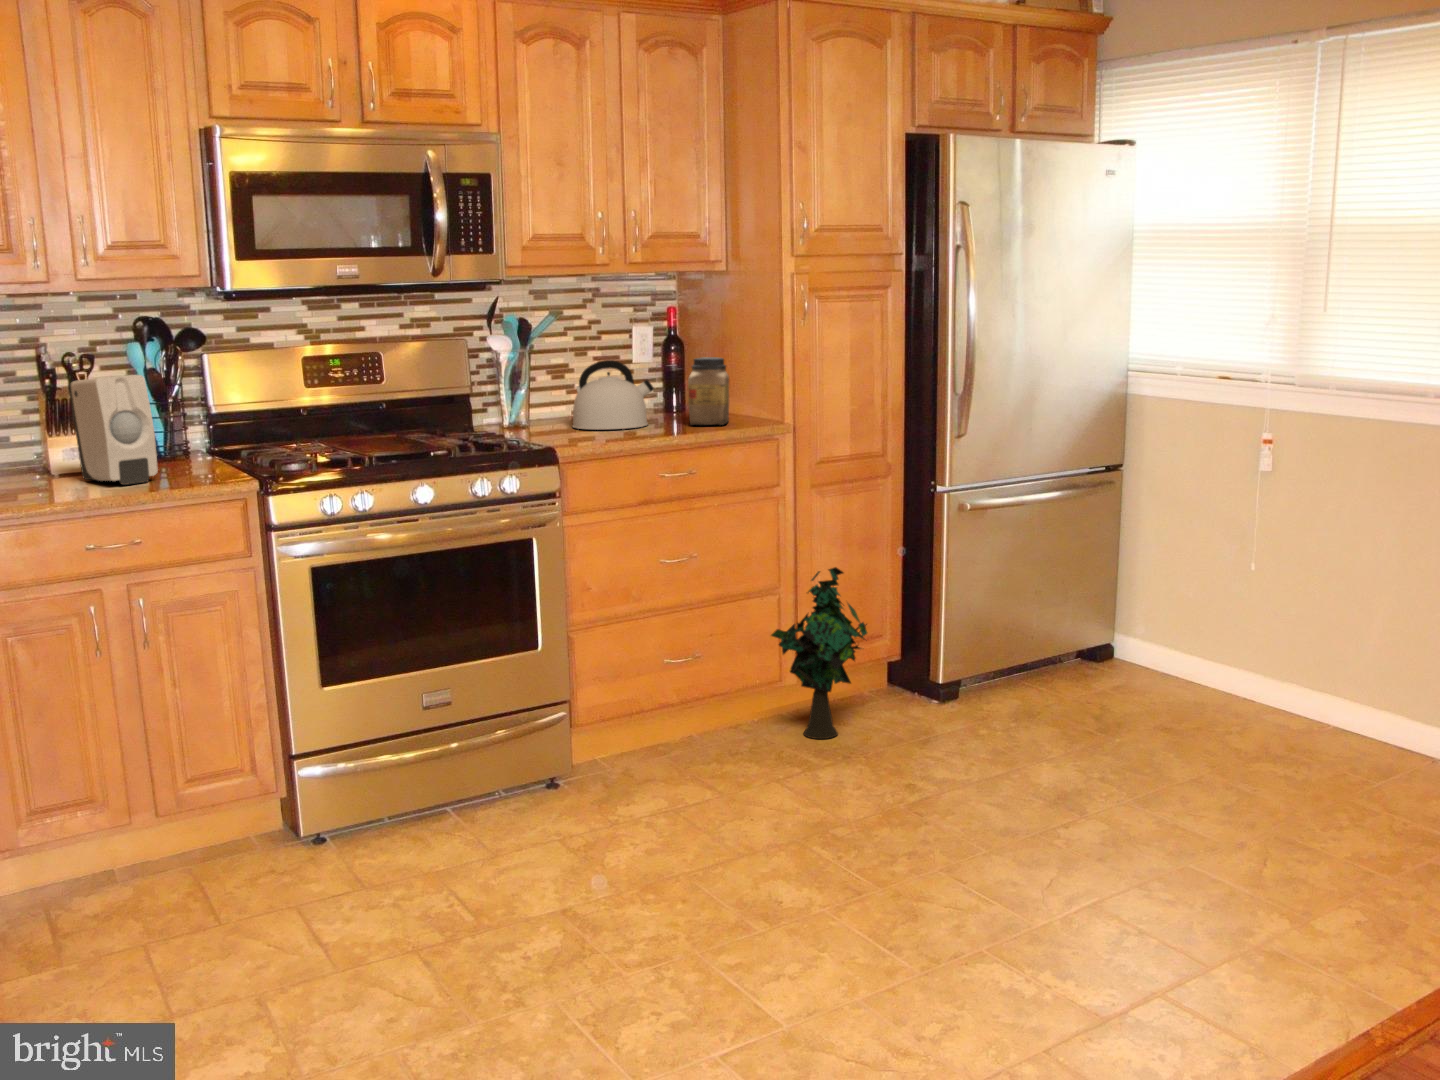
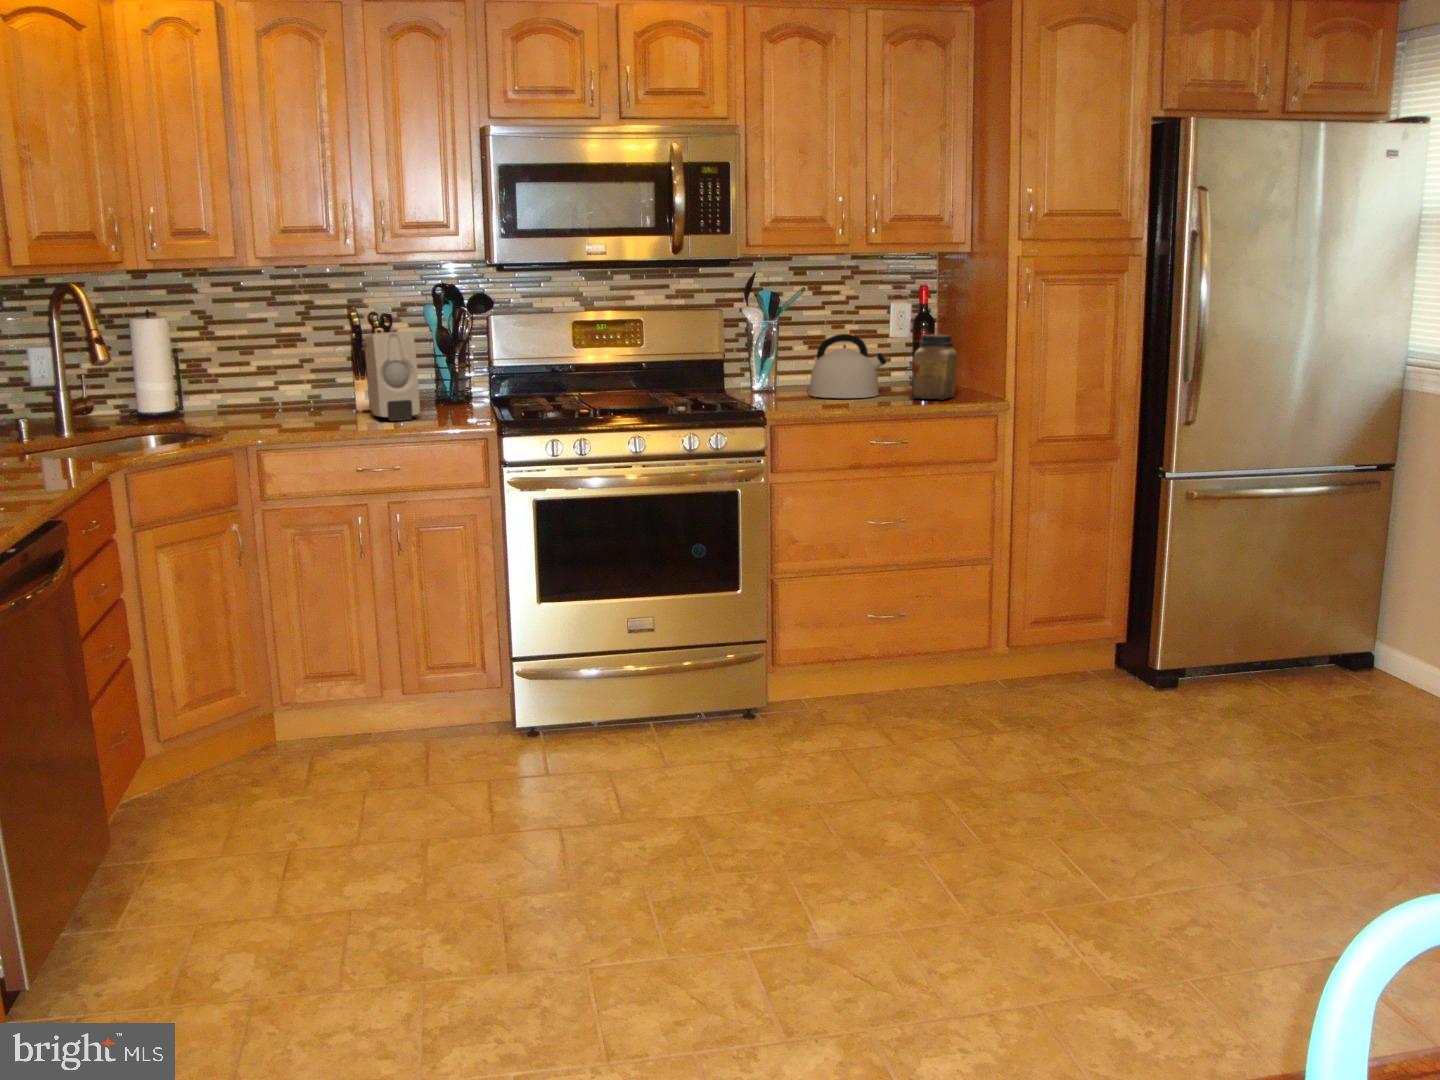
decorative plant: present [771,567,867,739] -> none [968,545,1065,710]

